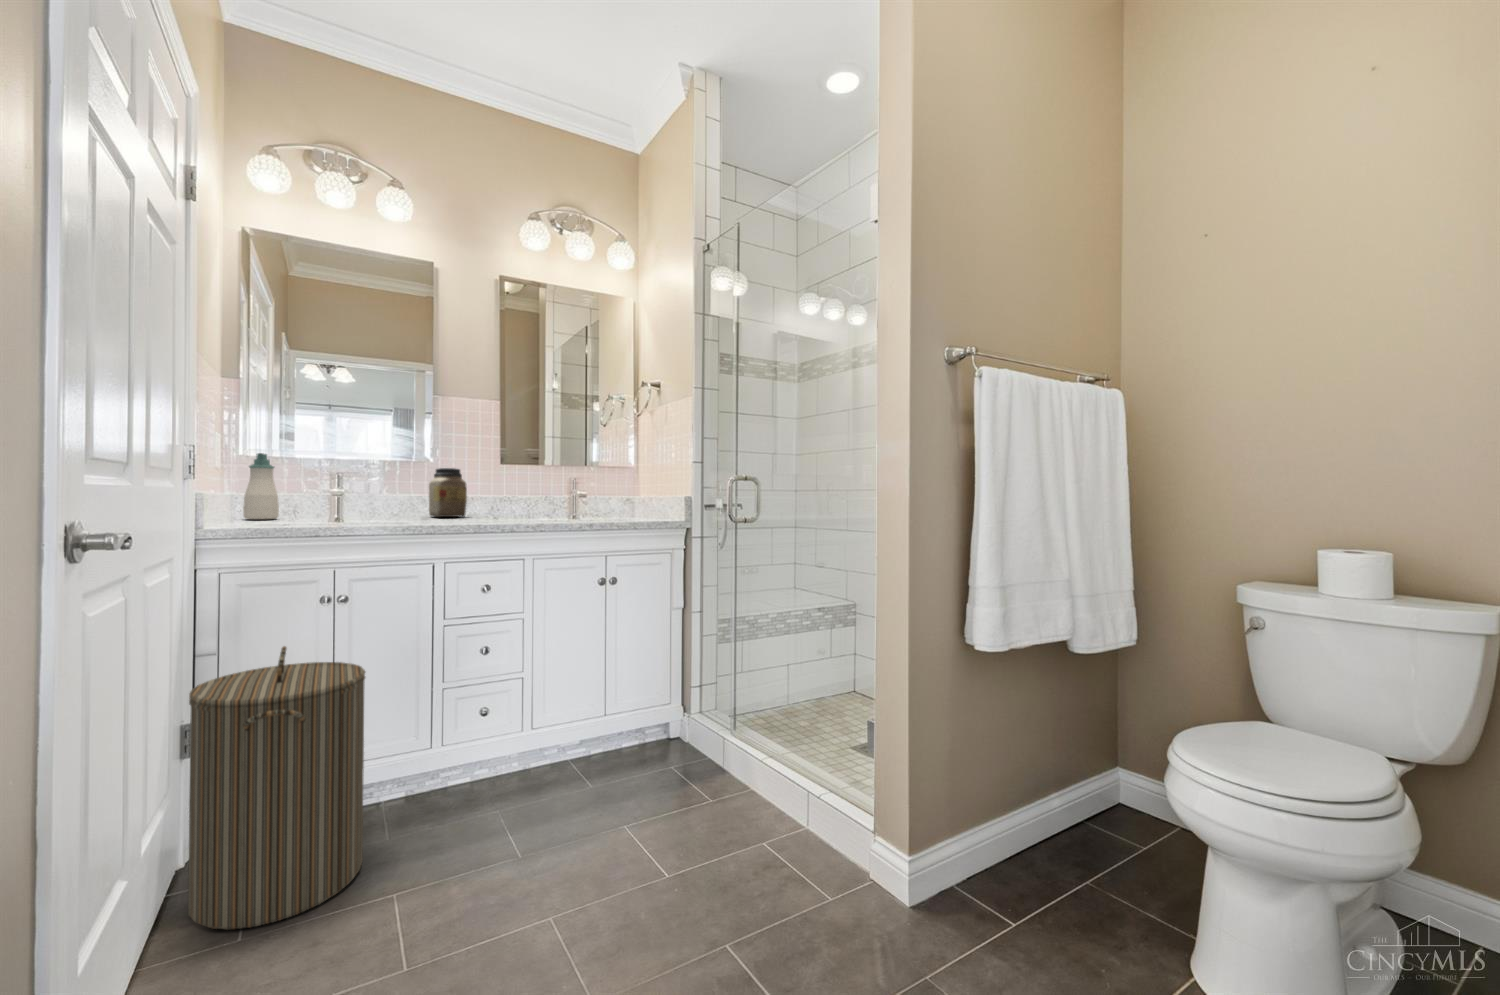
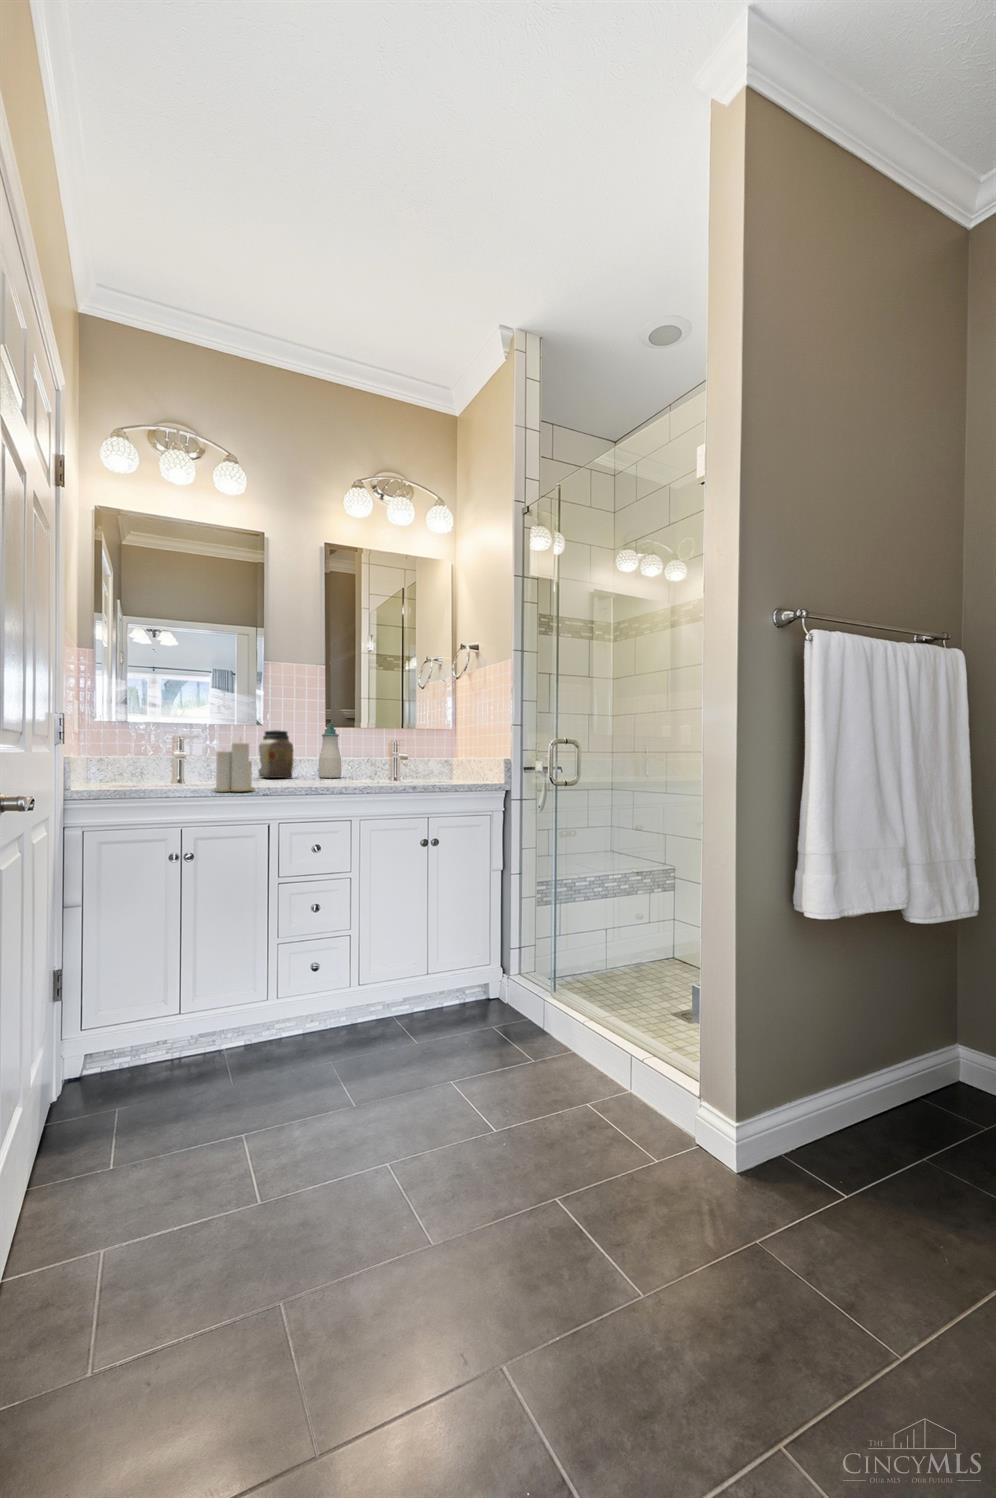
soap bottle: present [243,453,279,519] -> present [318,724,342,778]
candle: none [371,472,418,530] -> present [214,743,254,792]
laundry hamper: present [188,646,365,930] -> none [65,899,214,1156]

